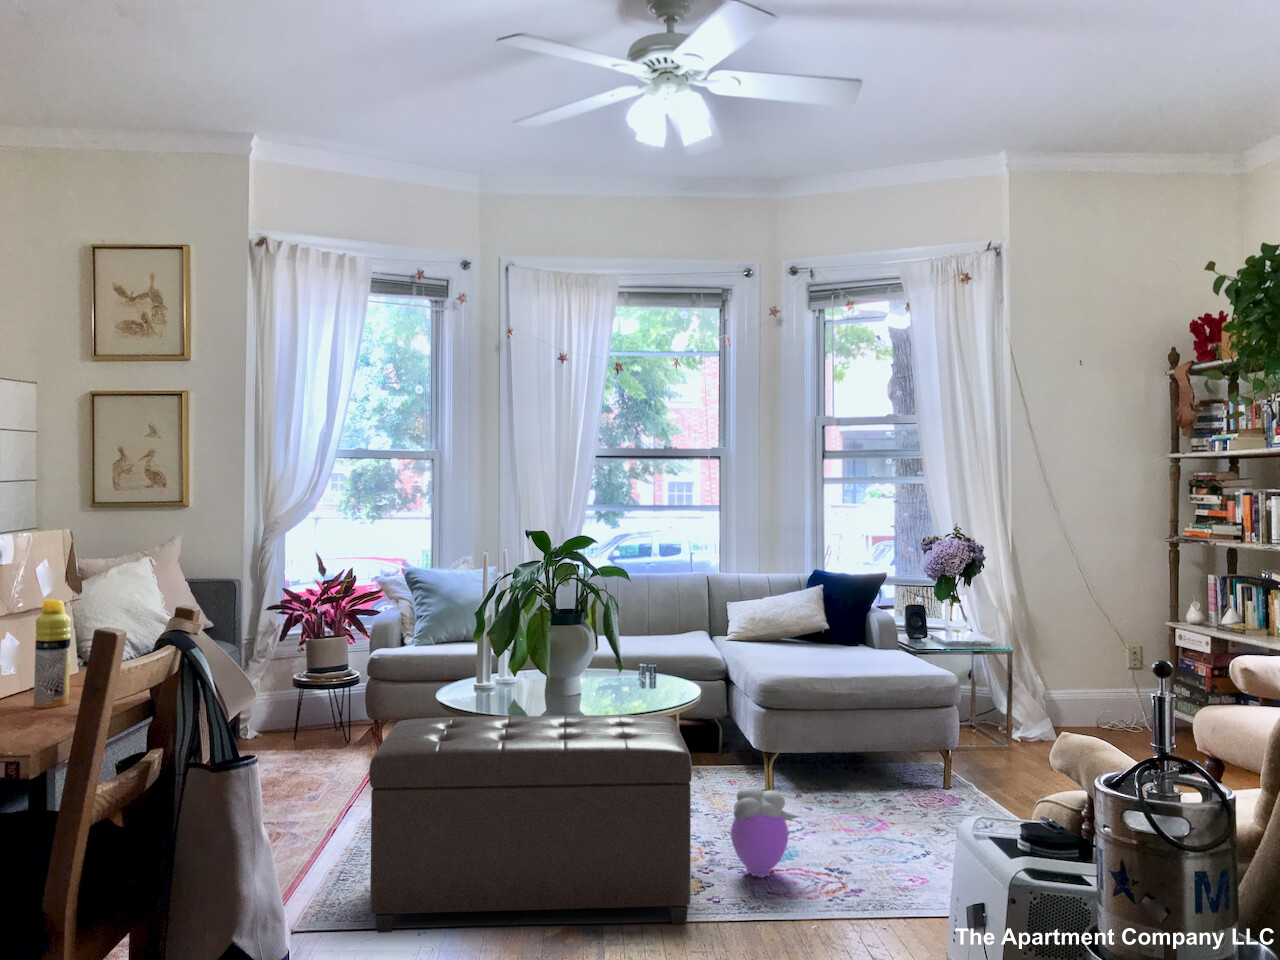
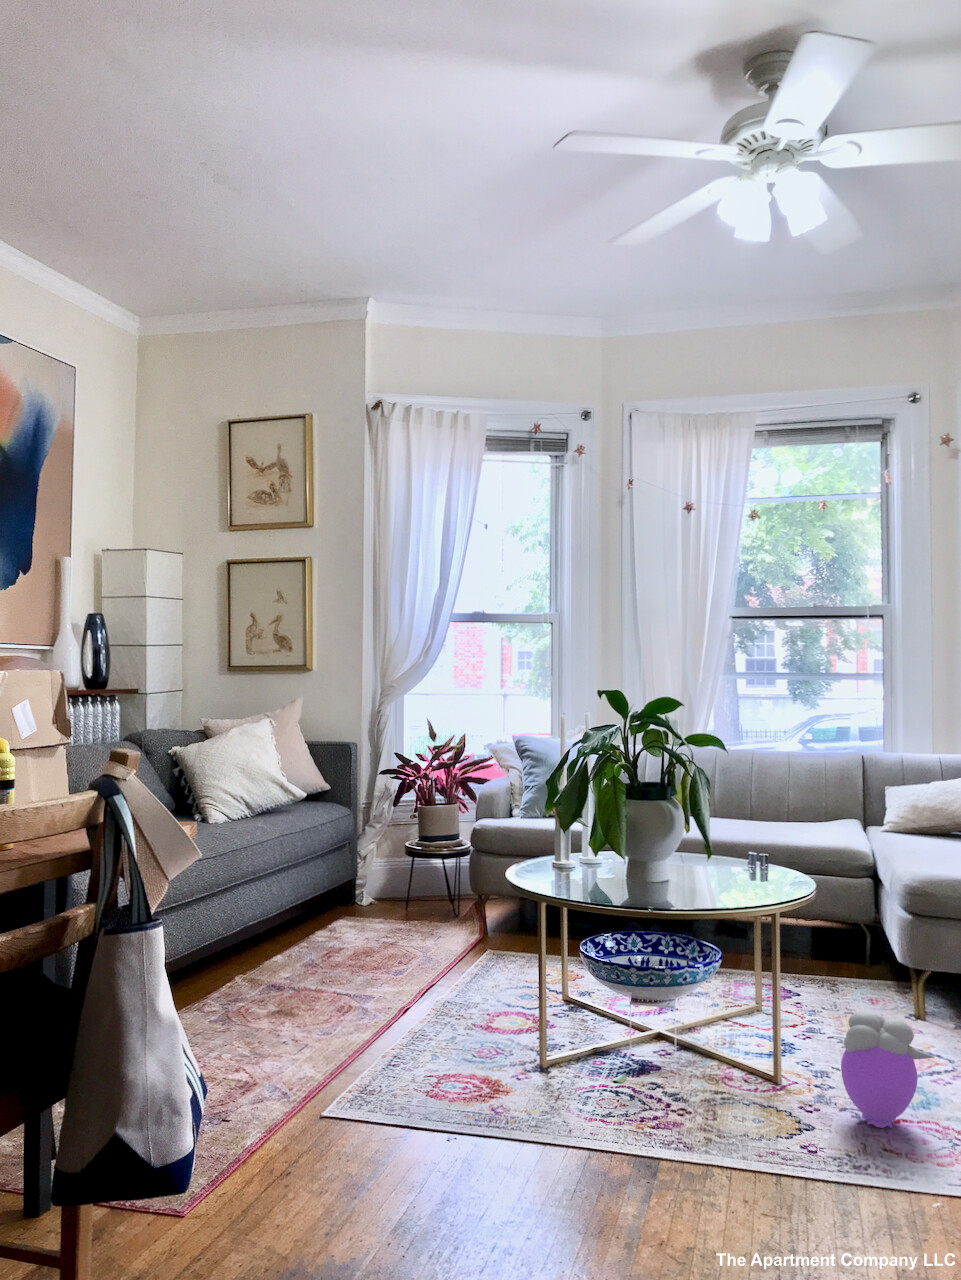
ottoman: present [369,715,692,933] -> none [405,896,772,1171]

